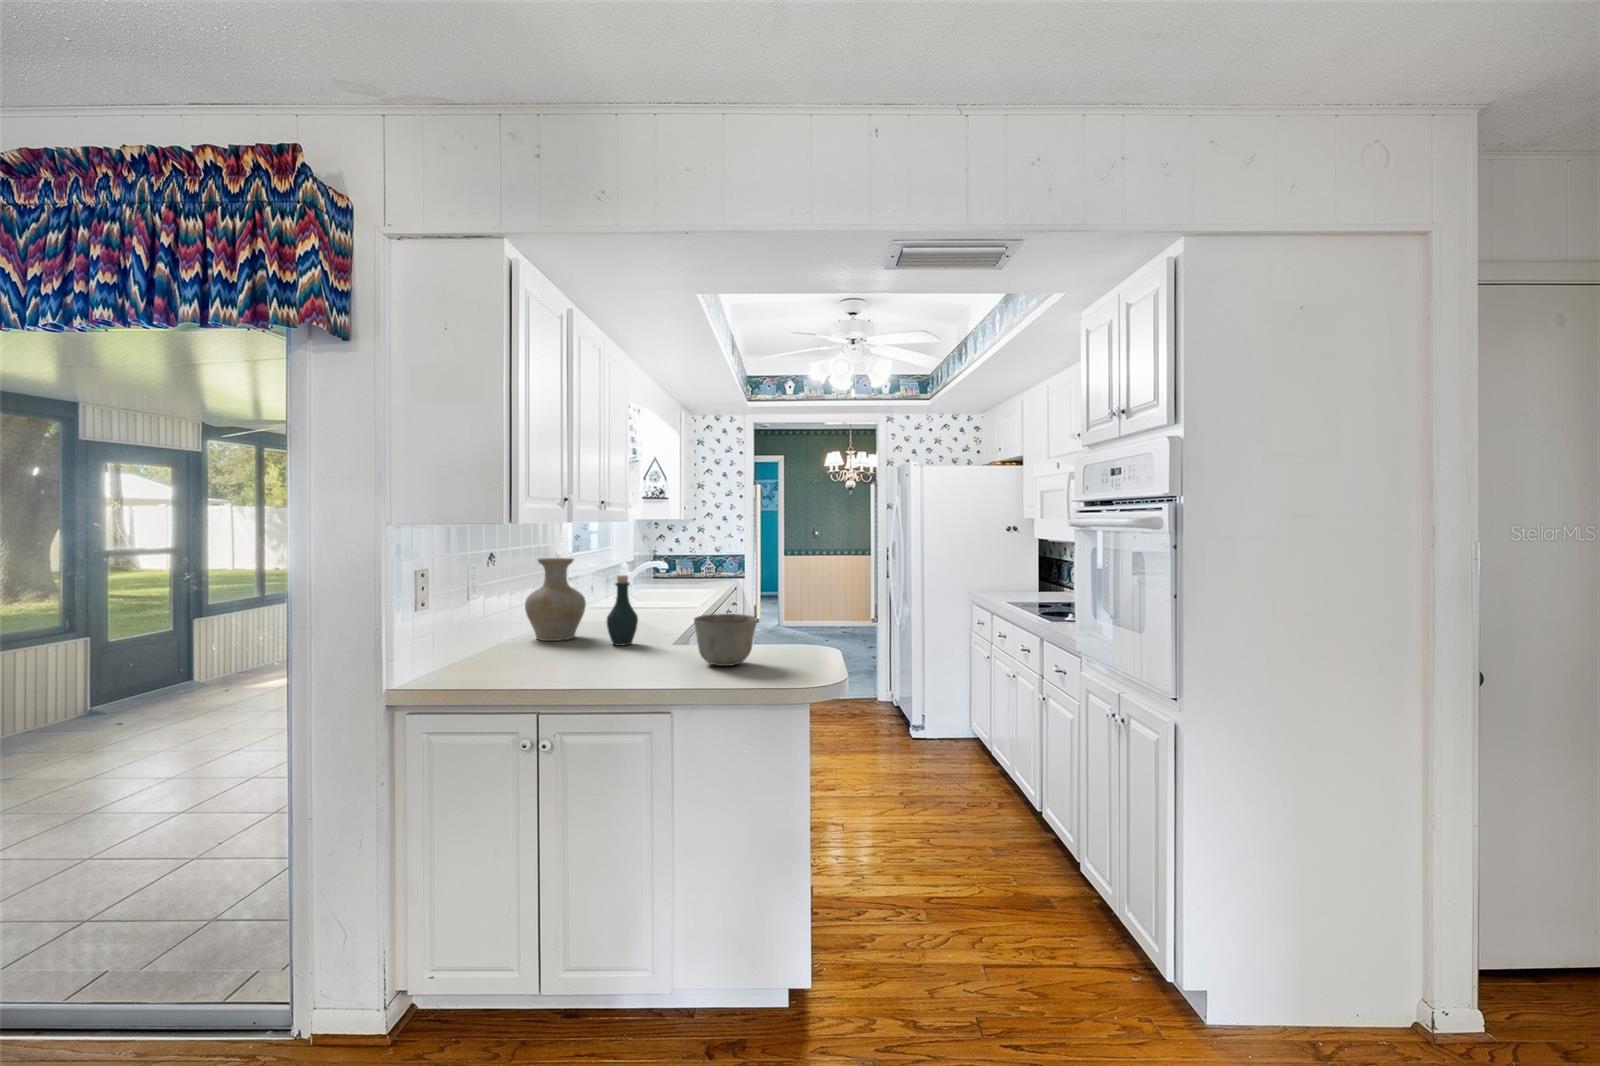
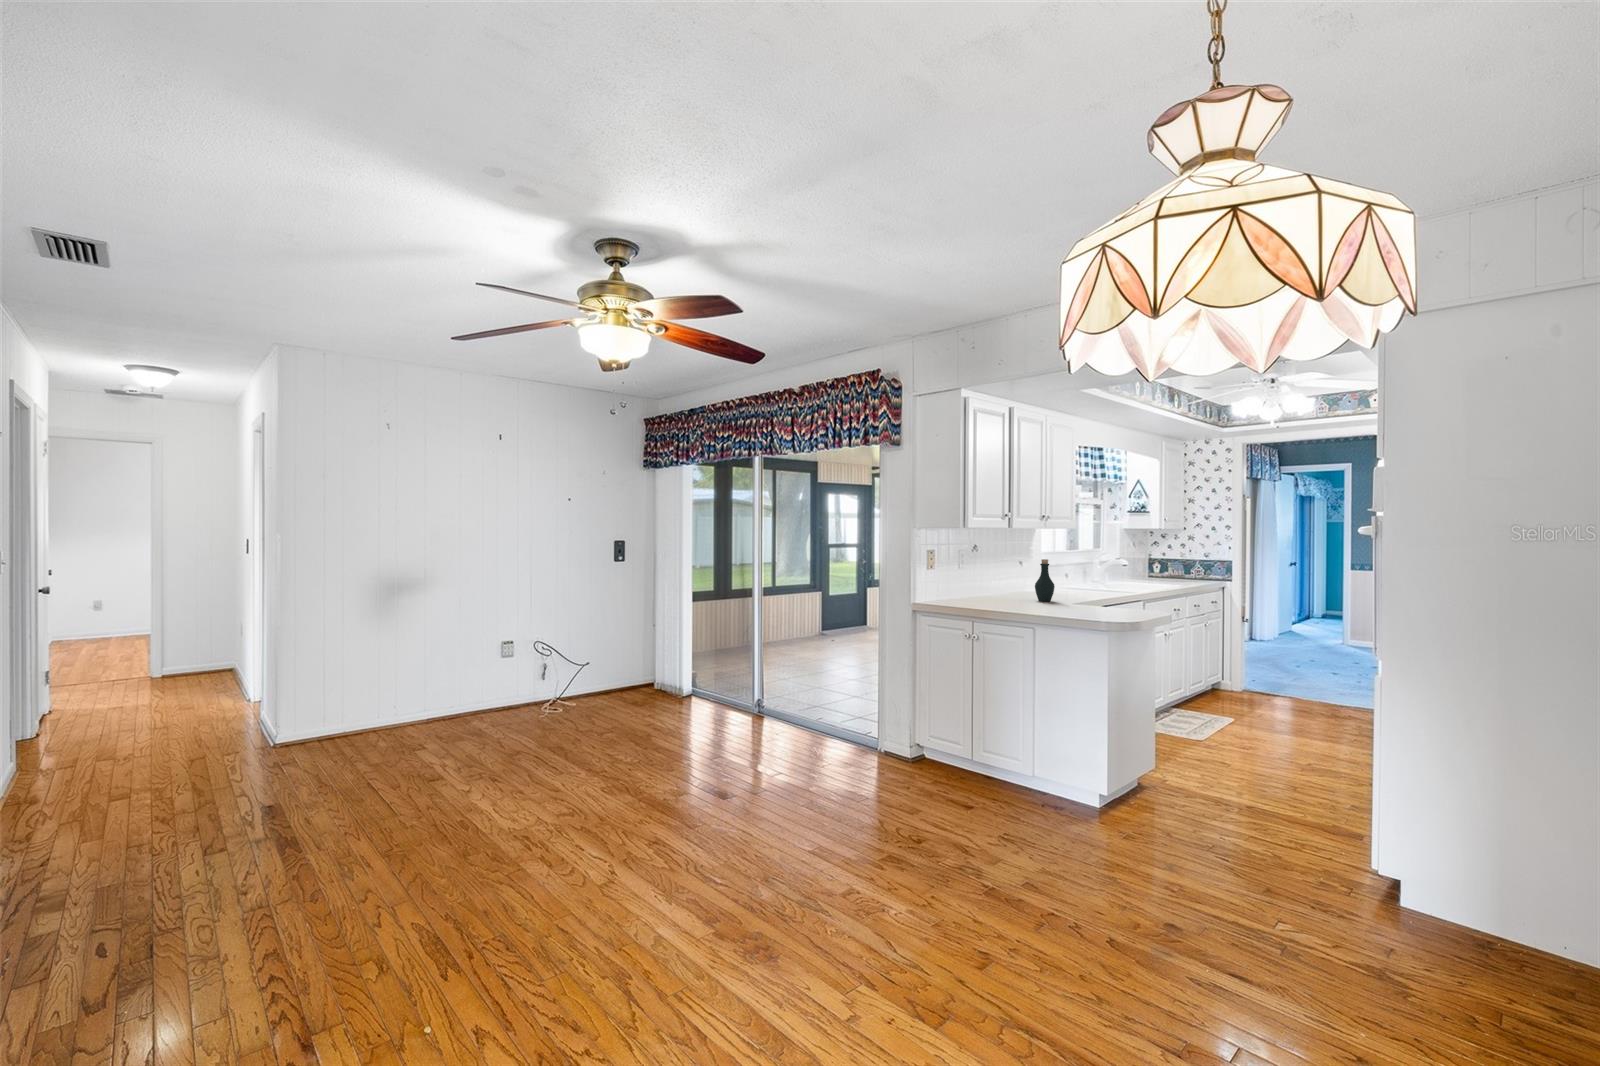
vase: present [525,558,586,641] -> none [994,549,1030,597]
ceramic bowl: present [694,614,758,666] -> none [1067,582,1107,611]

